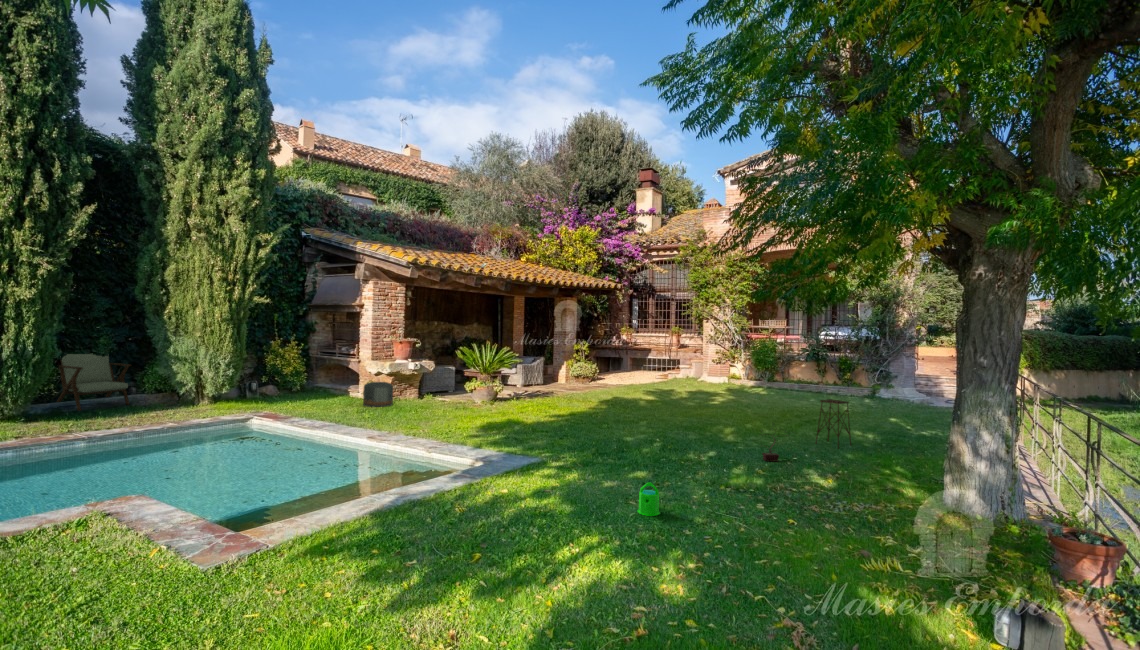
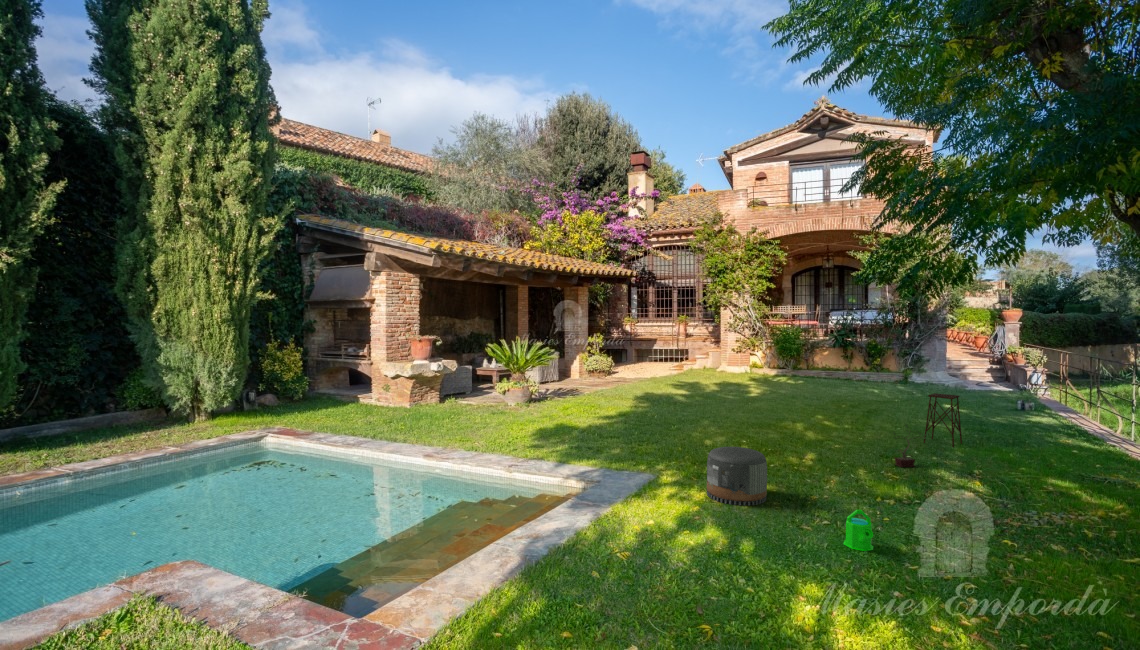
lounge chair: present [57,354,131,411] -> none [15,363,111,436]
pouf: present [363,382,393,407] -> present [707,447,767,506]

